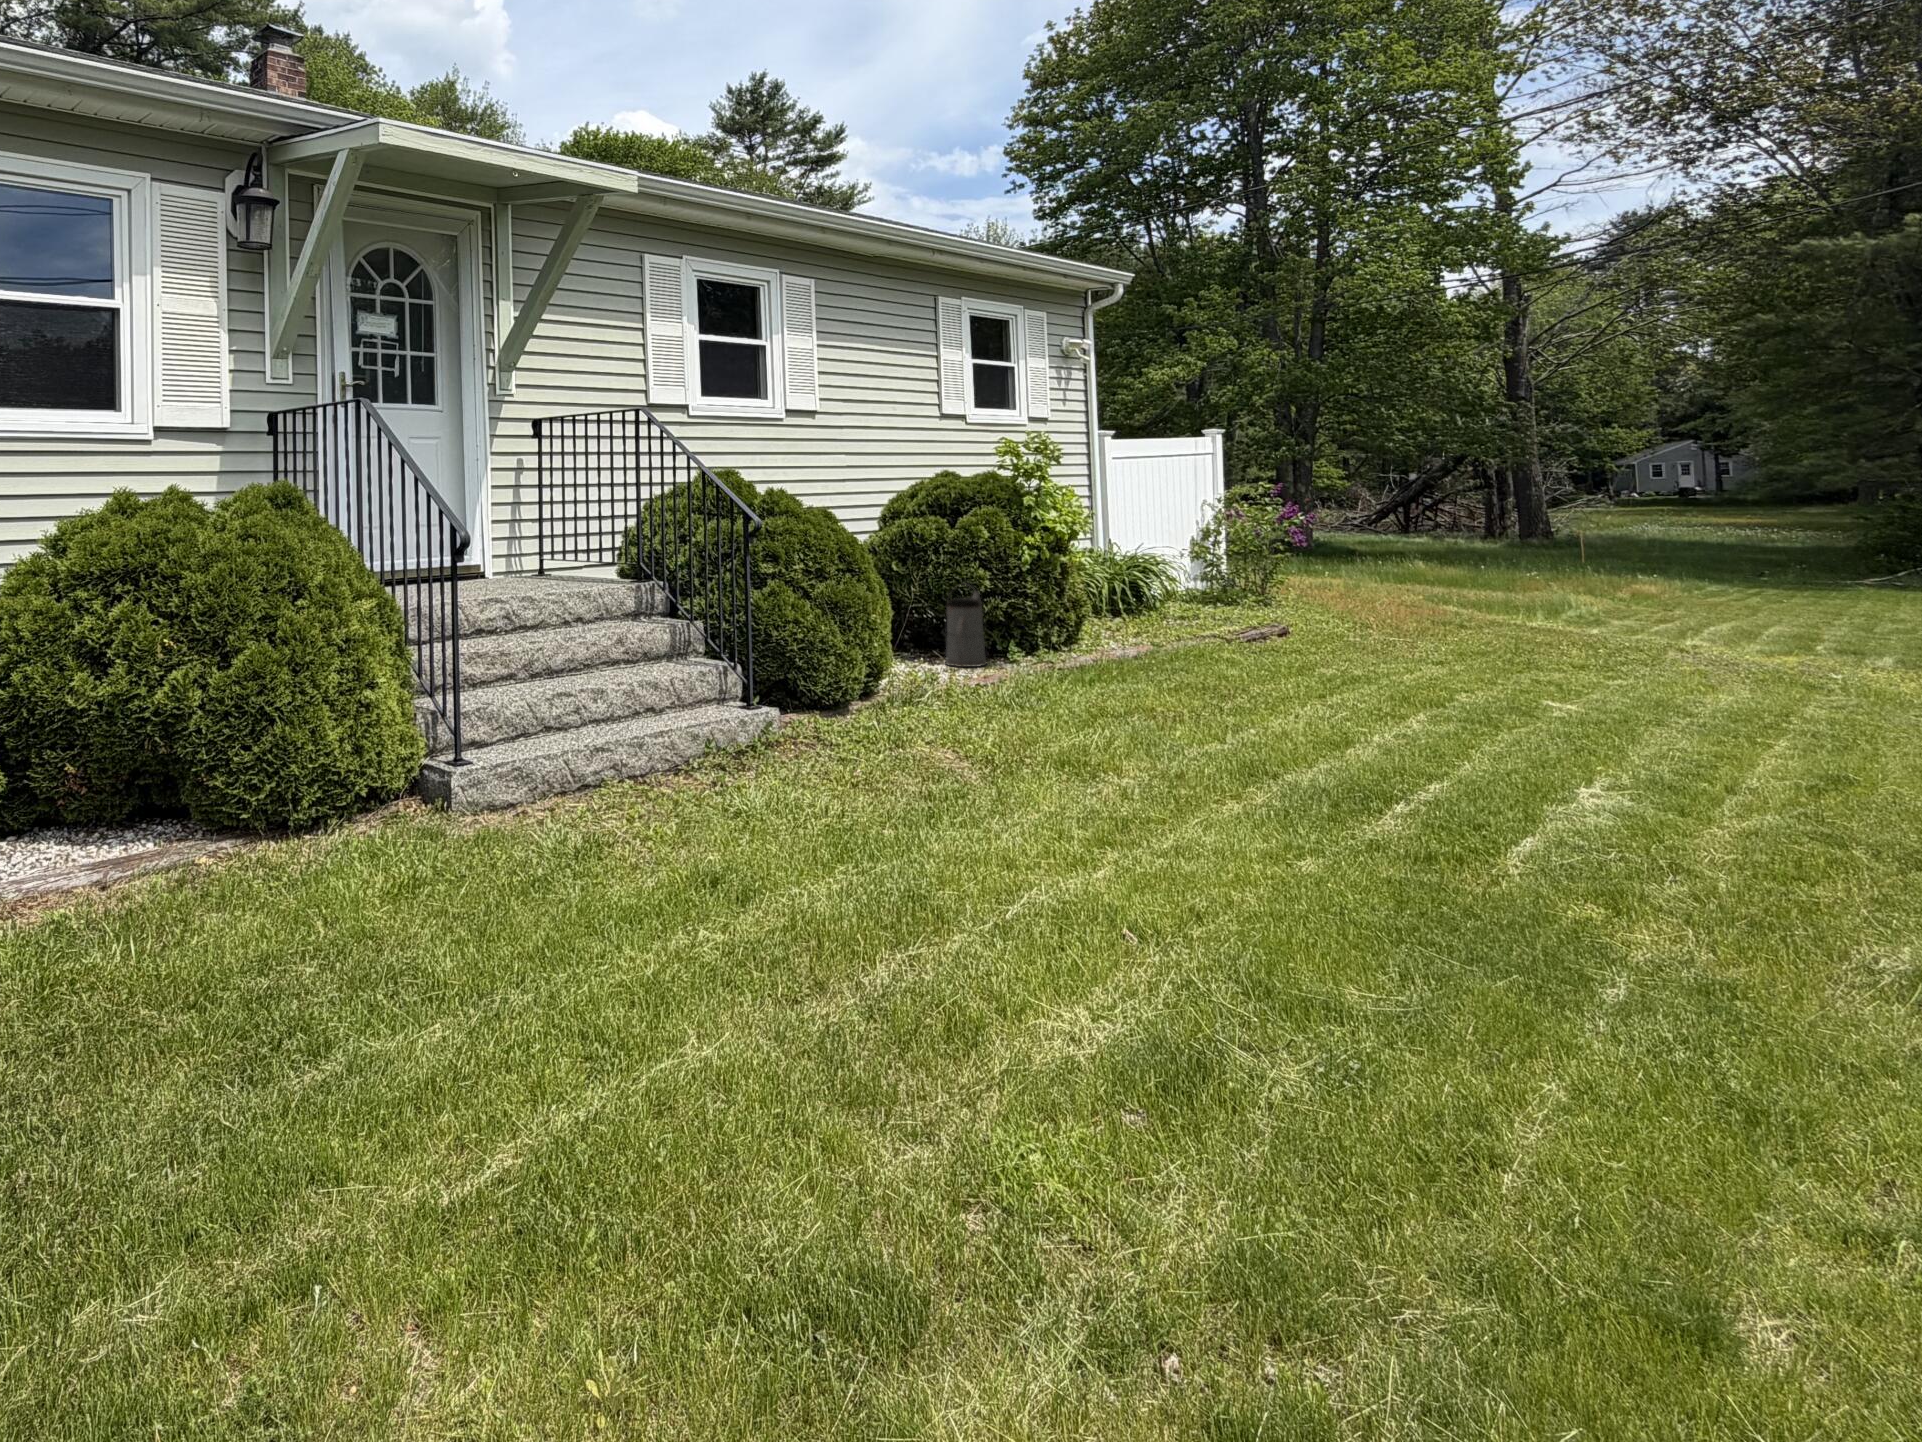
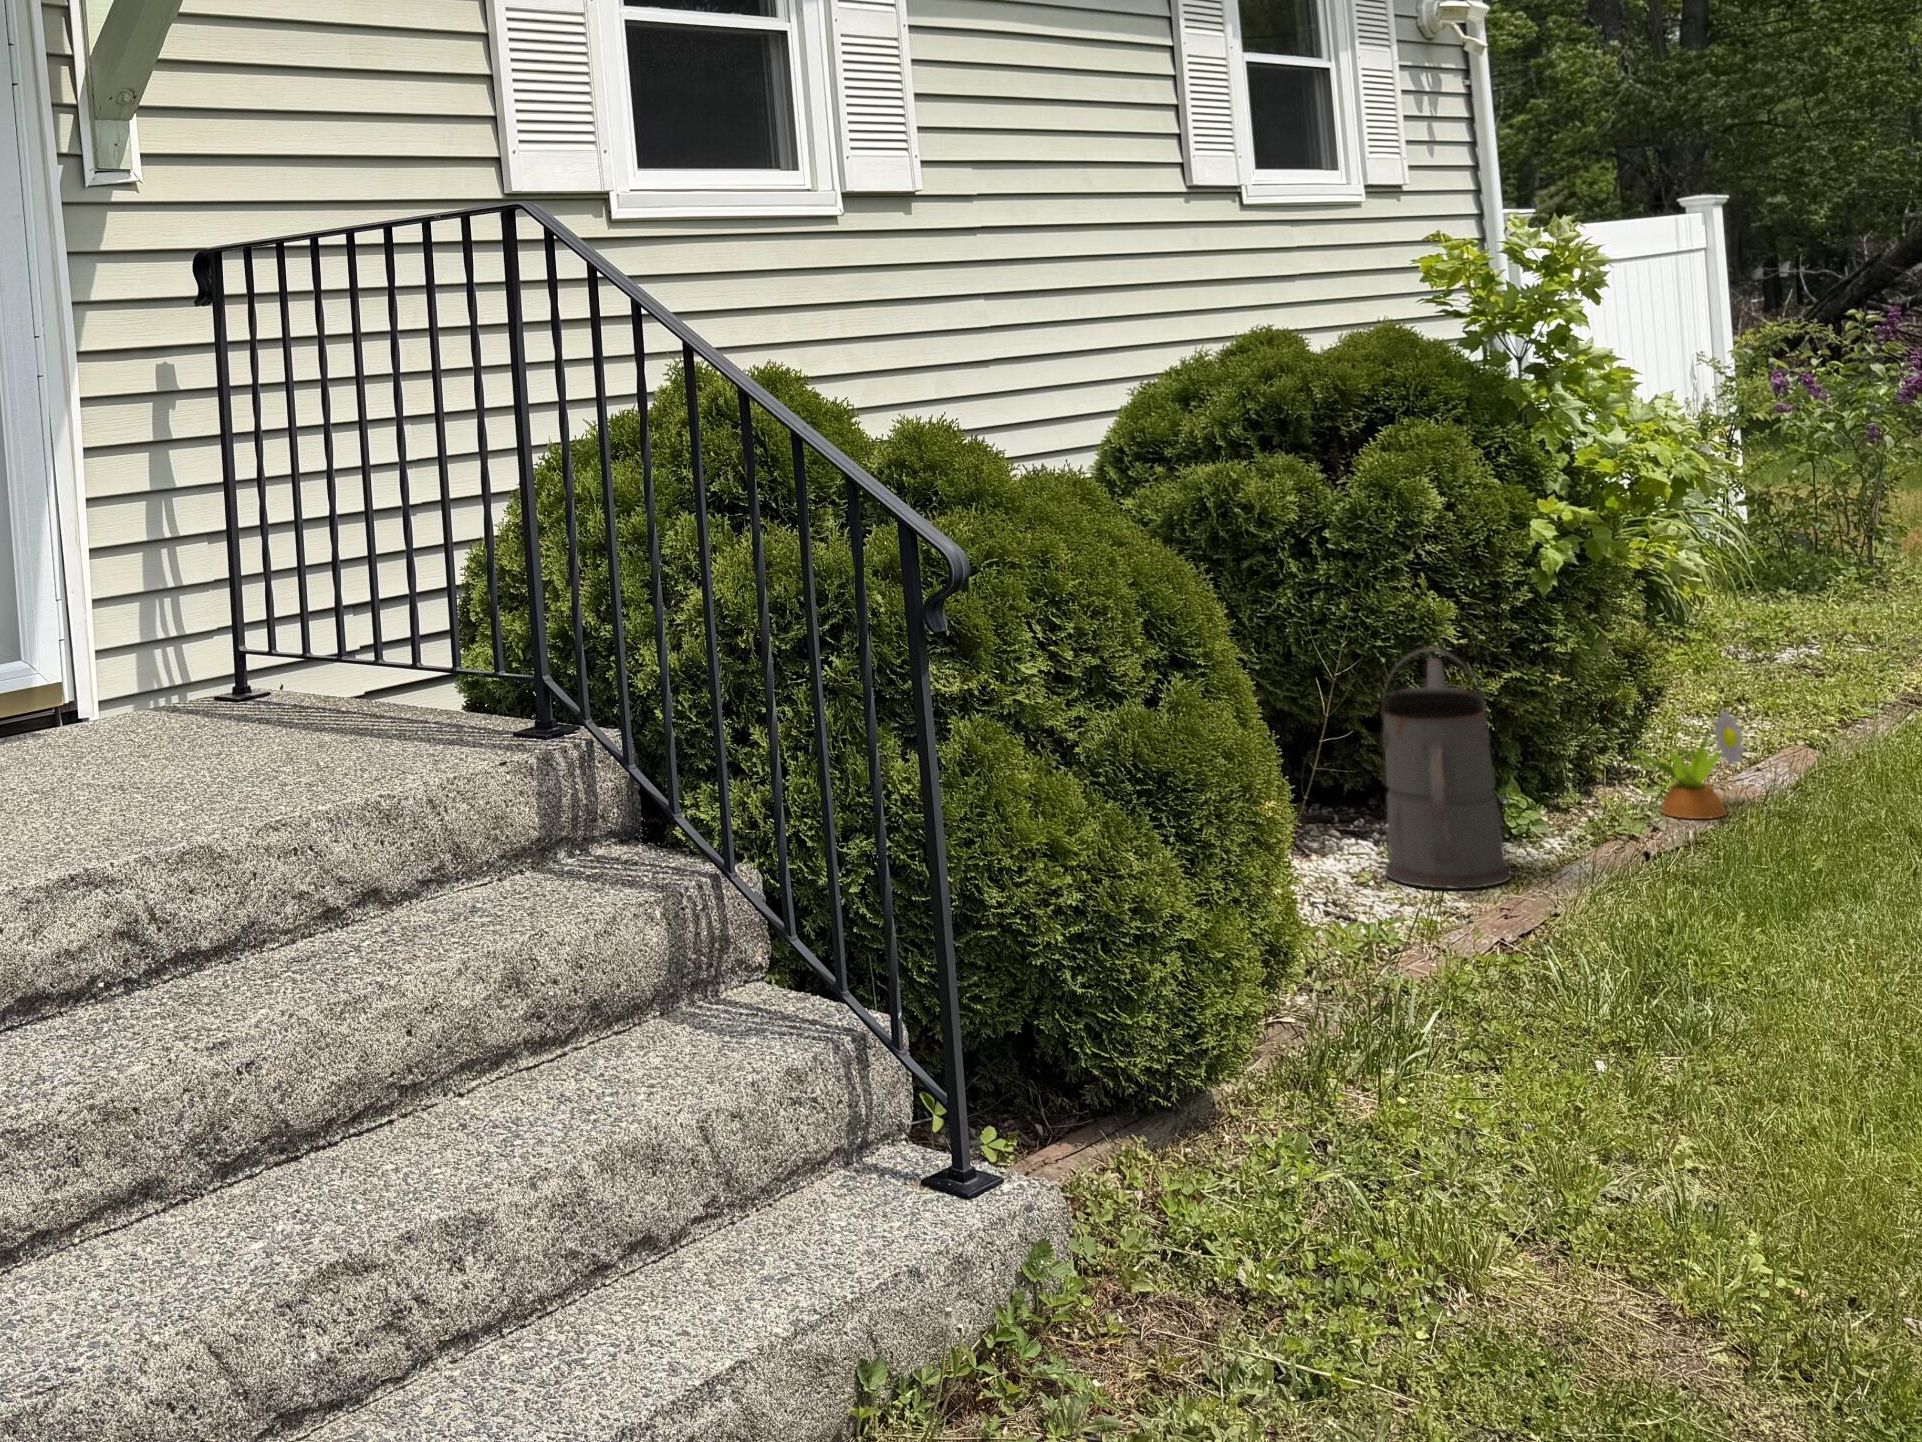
decorative plant: none [1043,614,1085,654] -> present [1629,710,1744,819]

